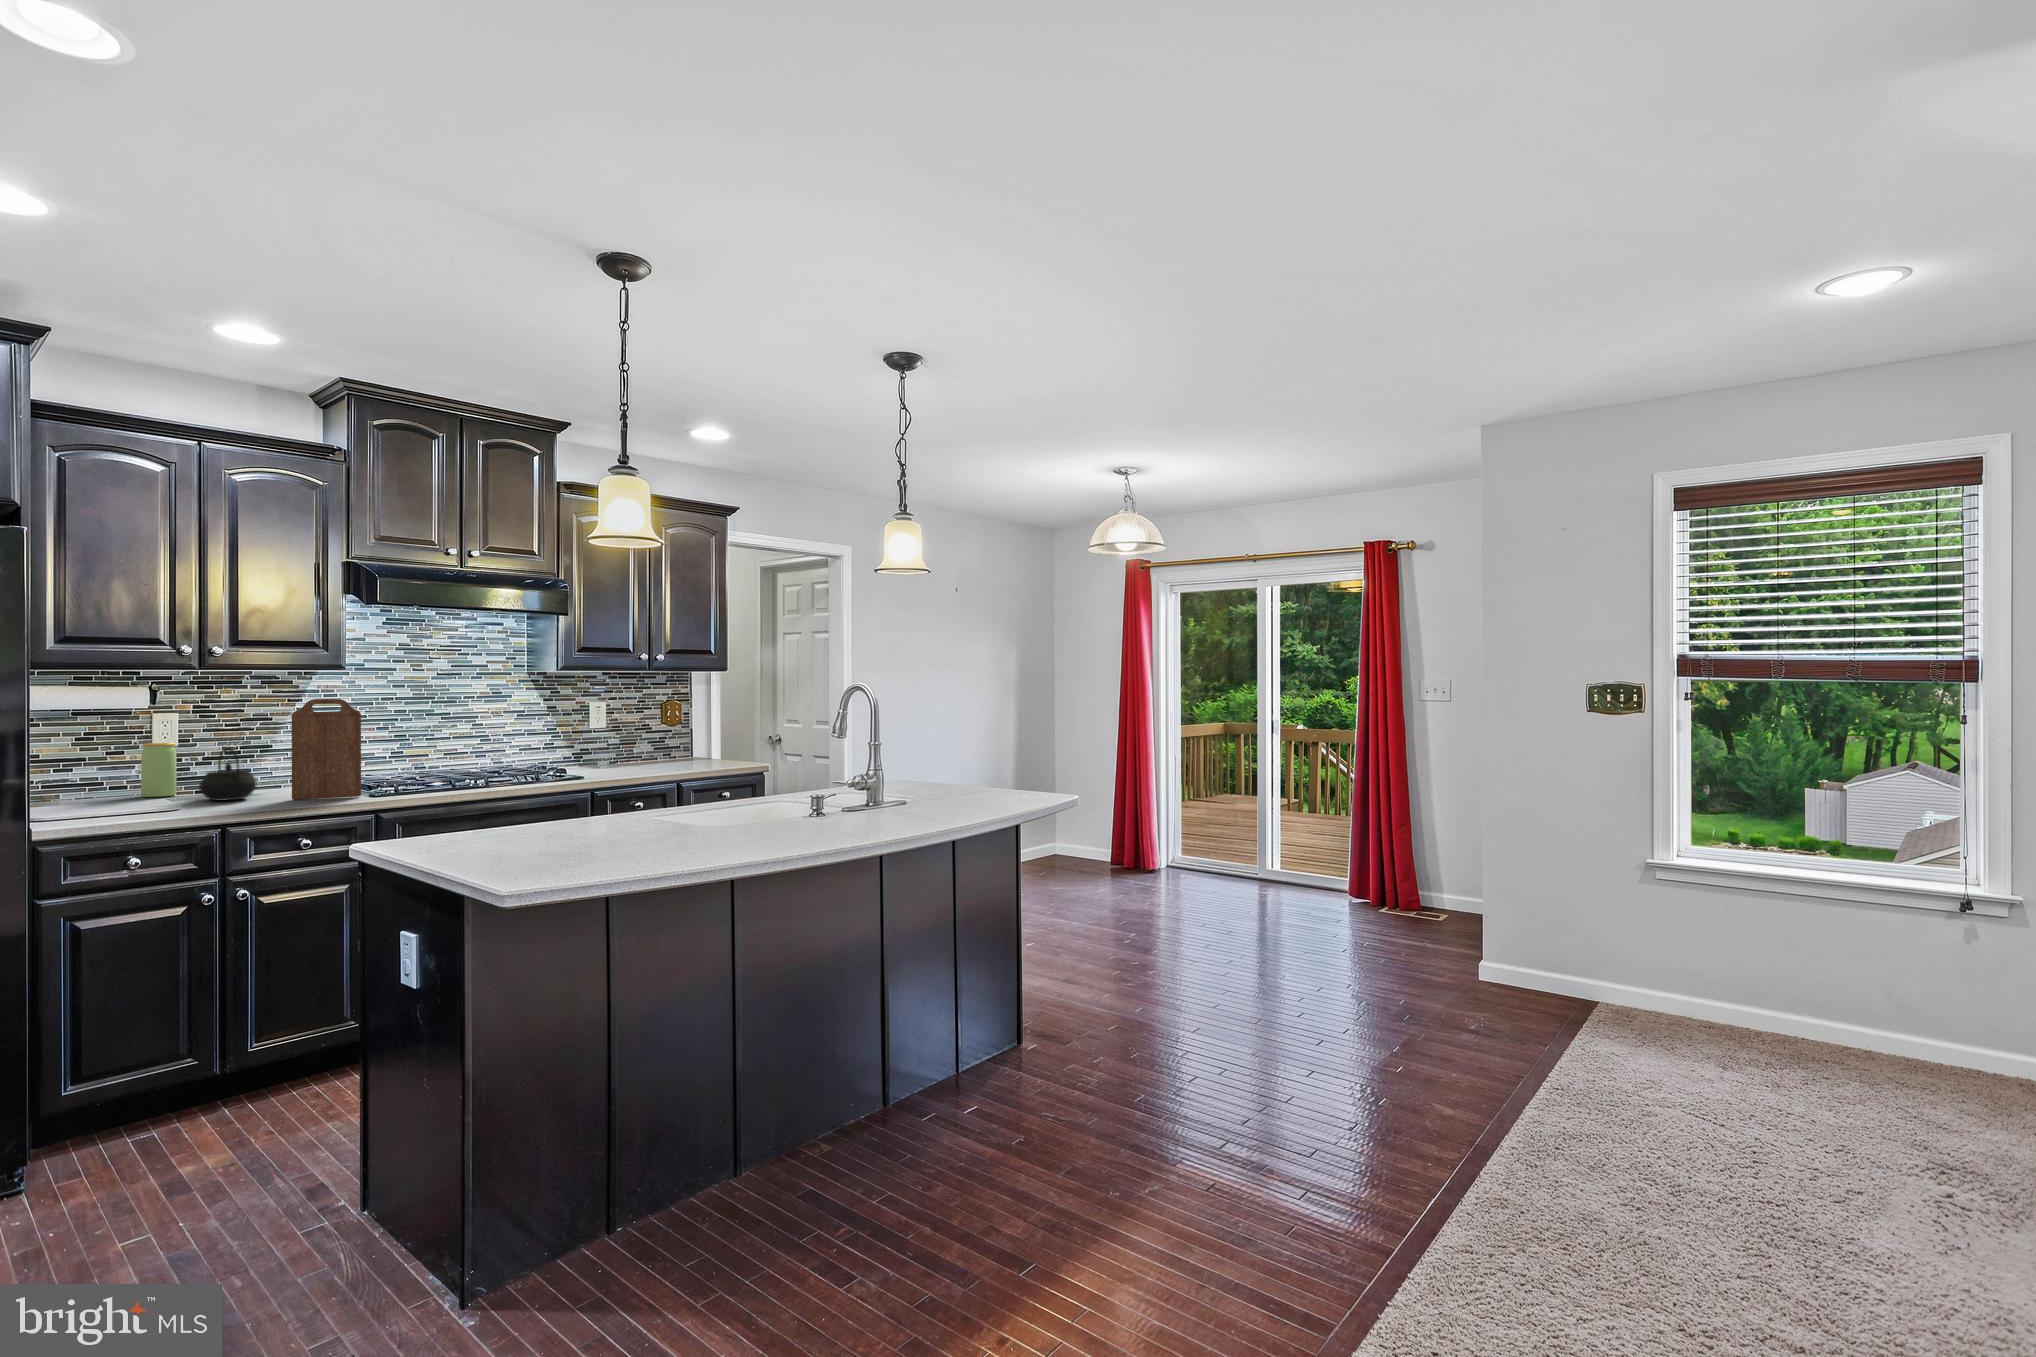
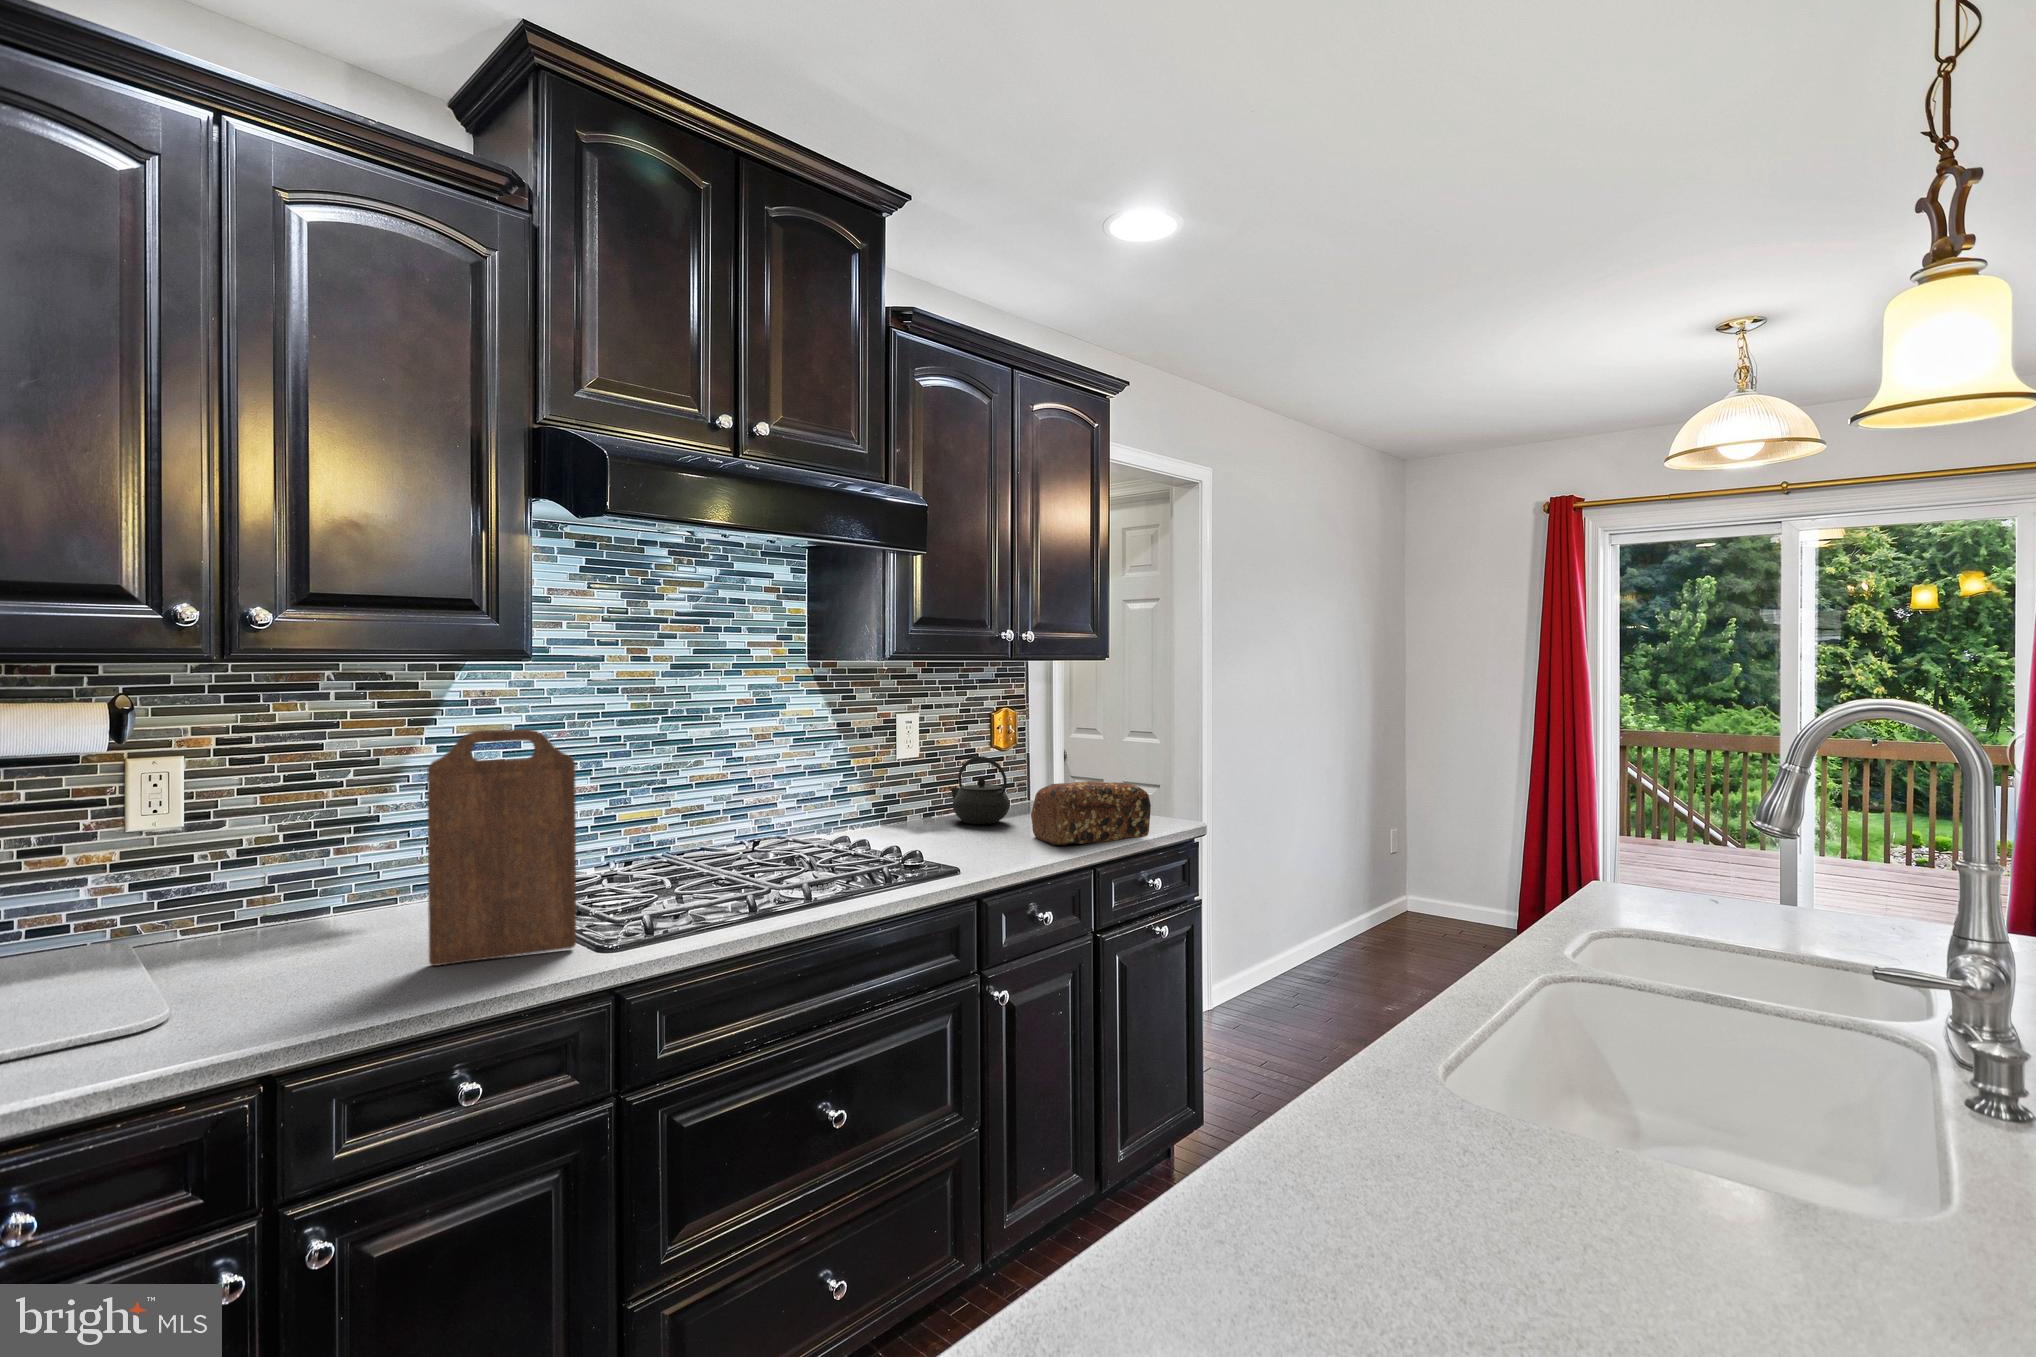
bread loaf: none [655,738,723,772] -> present [1031,781,1151,845]
jar: present [141,743,176,797] -> none [93,827,175,958]
kettle: present [199,747,257,801] -> present [950,756,1010,824]

